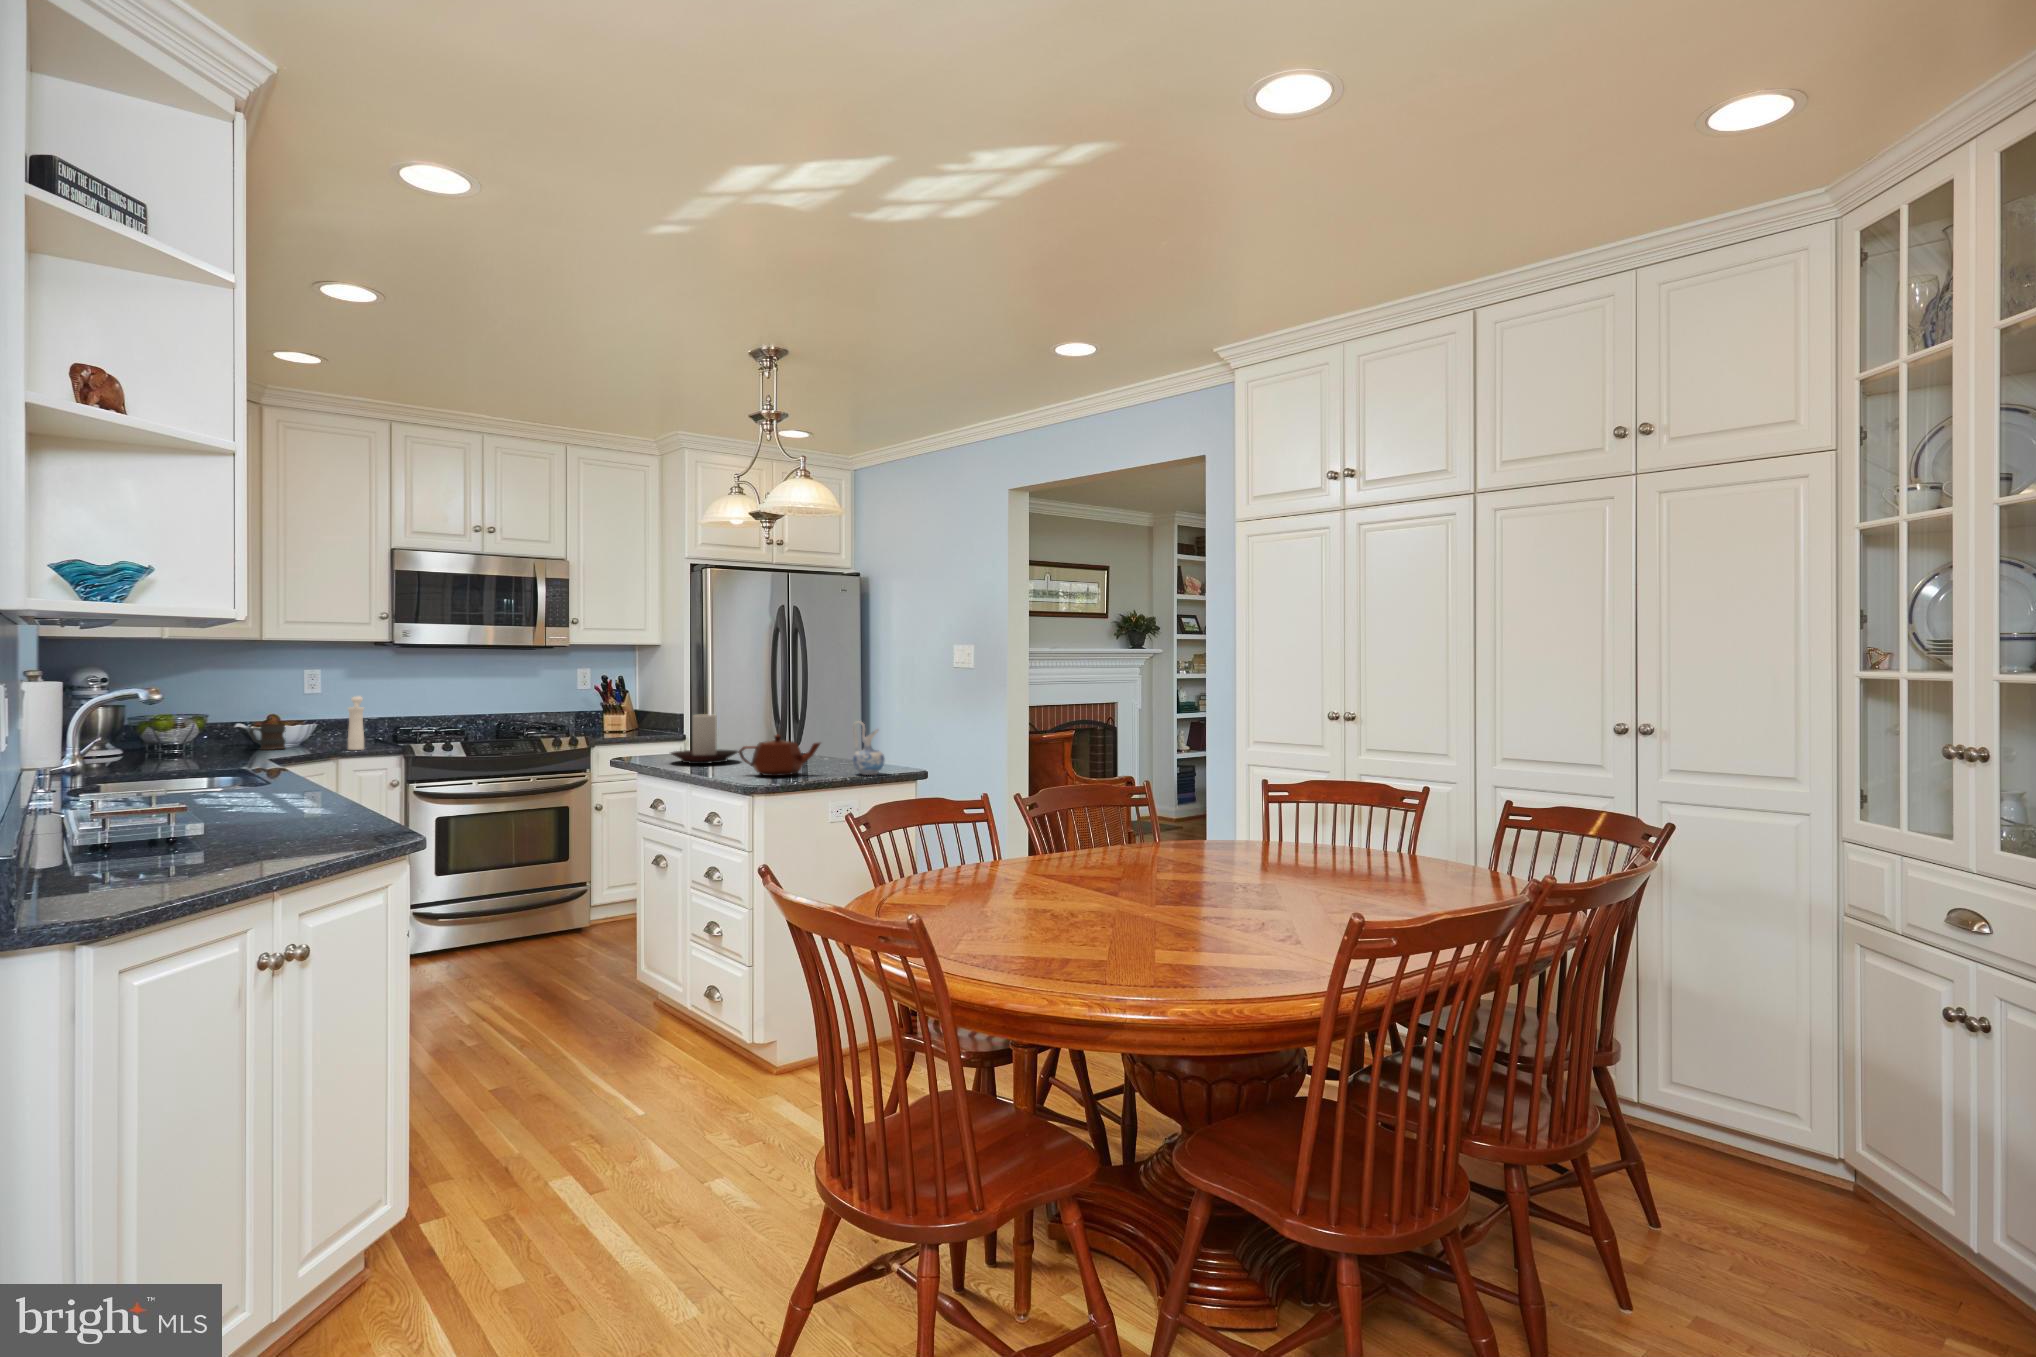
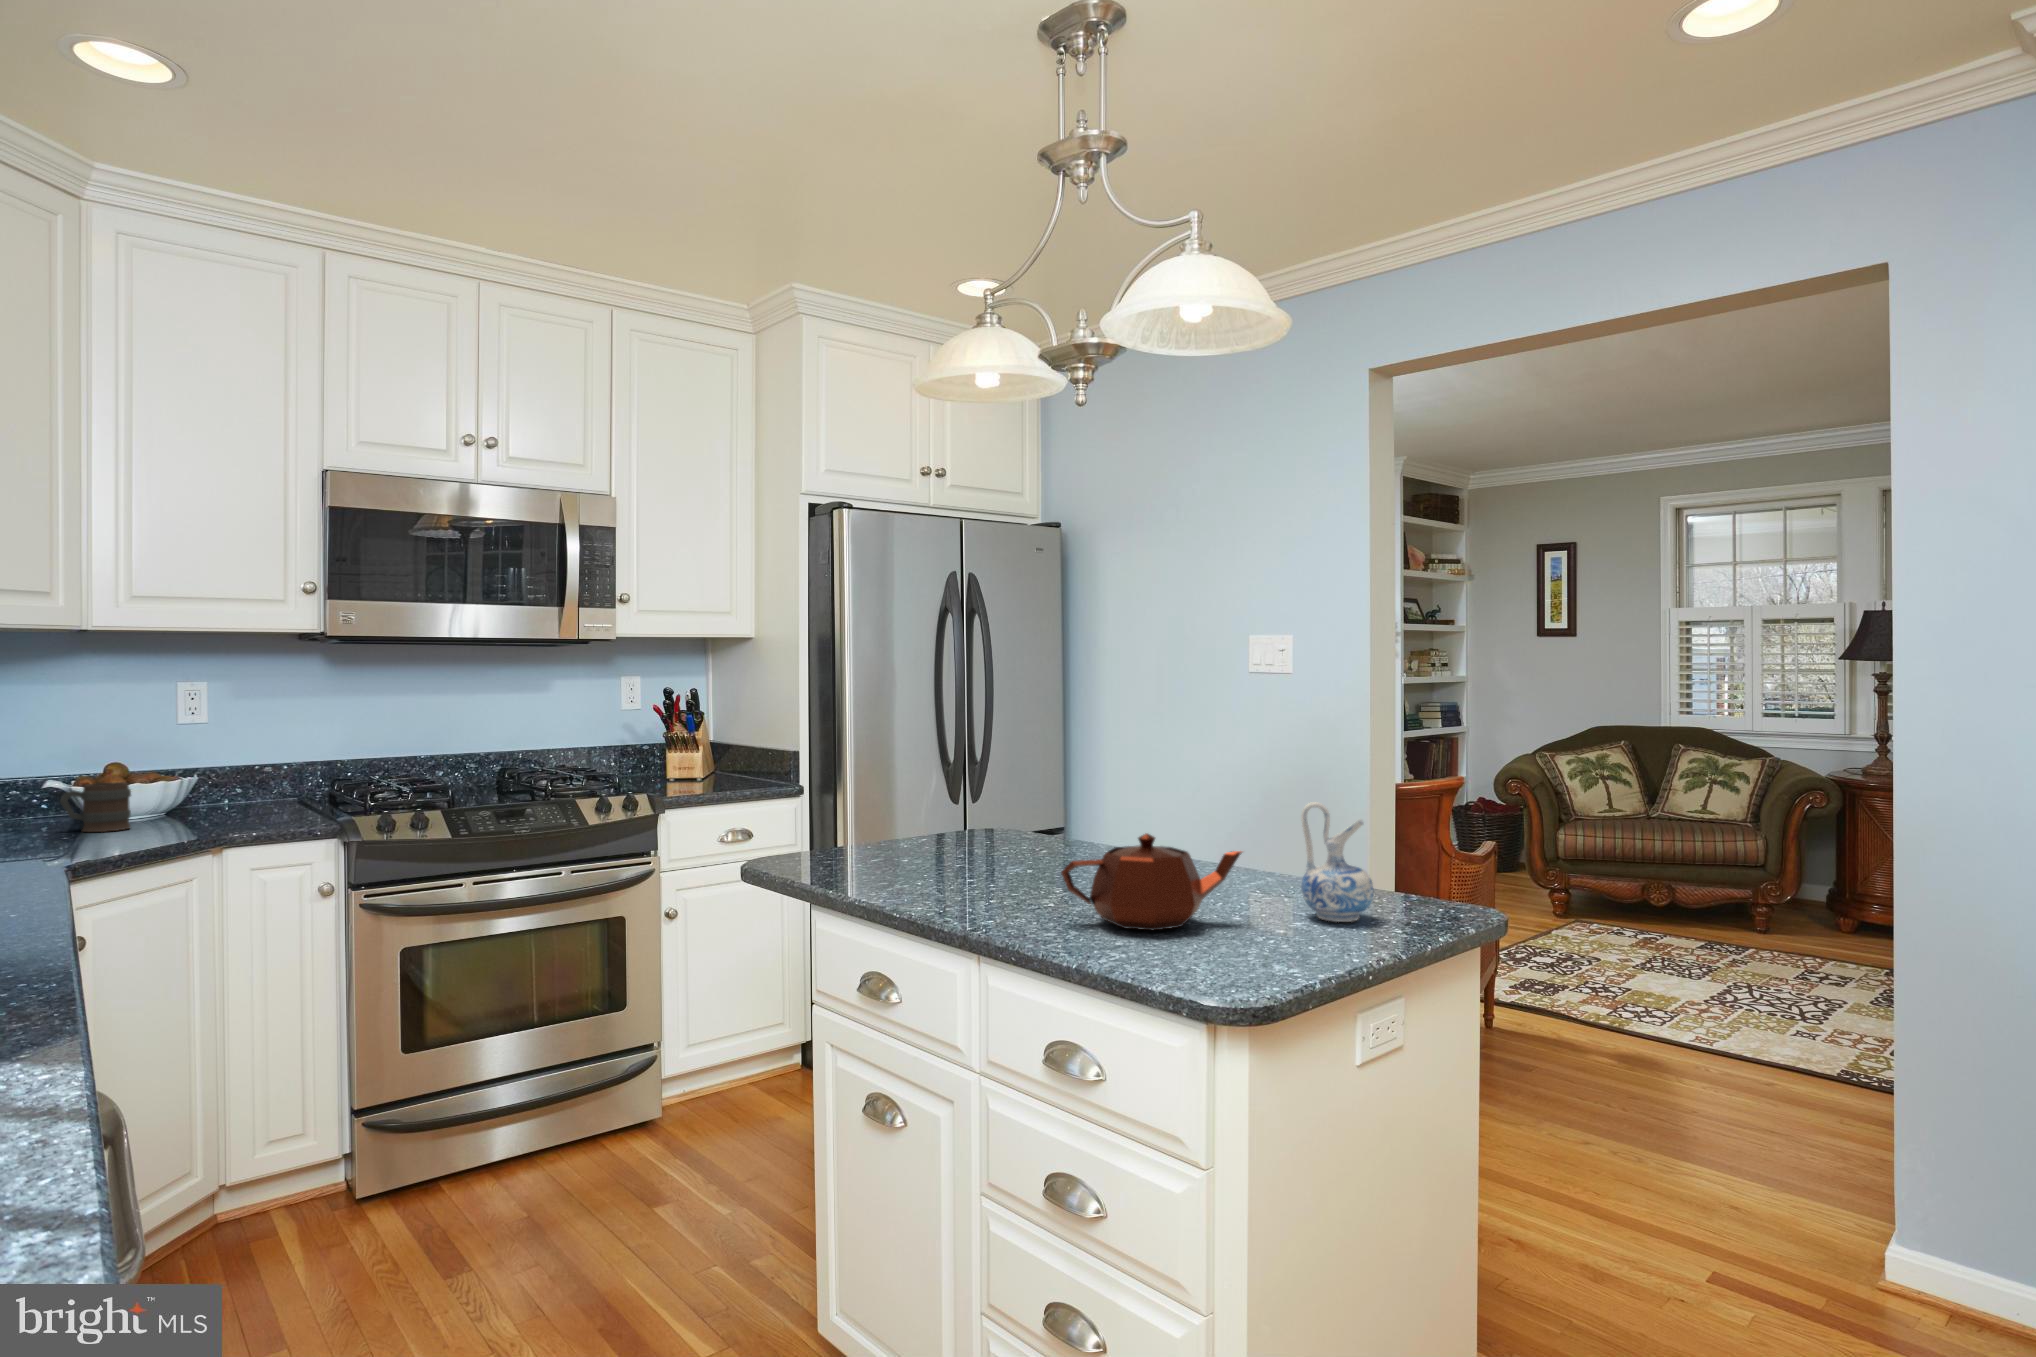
pepper mill: present [348,696,364,750] -> none [239,732,271,832]
candle holder: present [671,715,738,764] -> none [868,772,1005,881]

